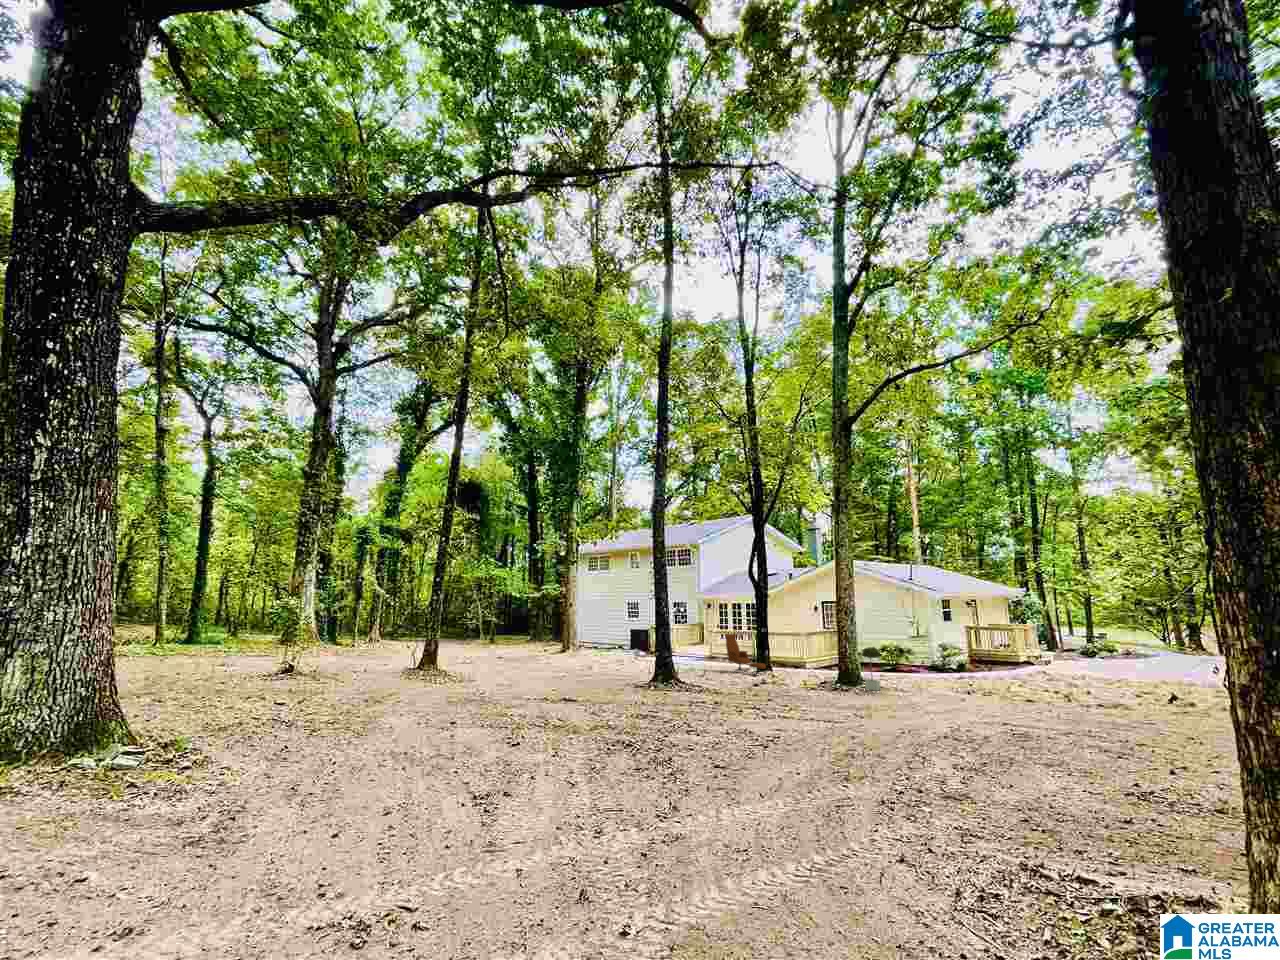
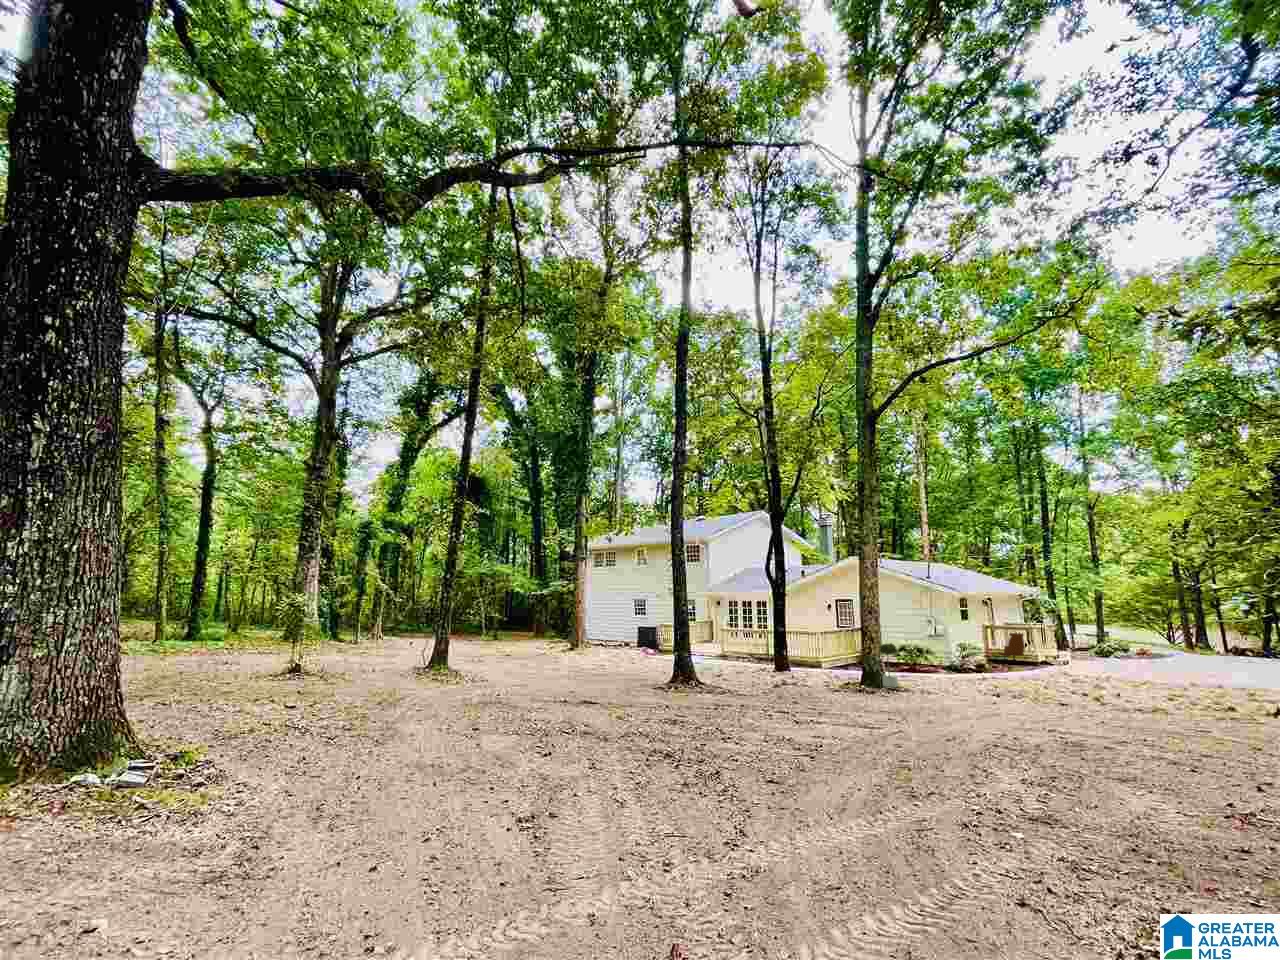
lounge chair: present [725,634,766,674] -> present [998,633,1024,662]

